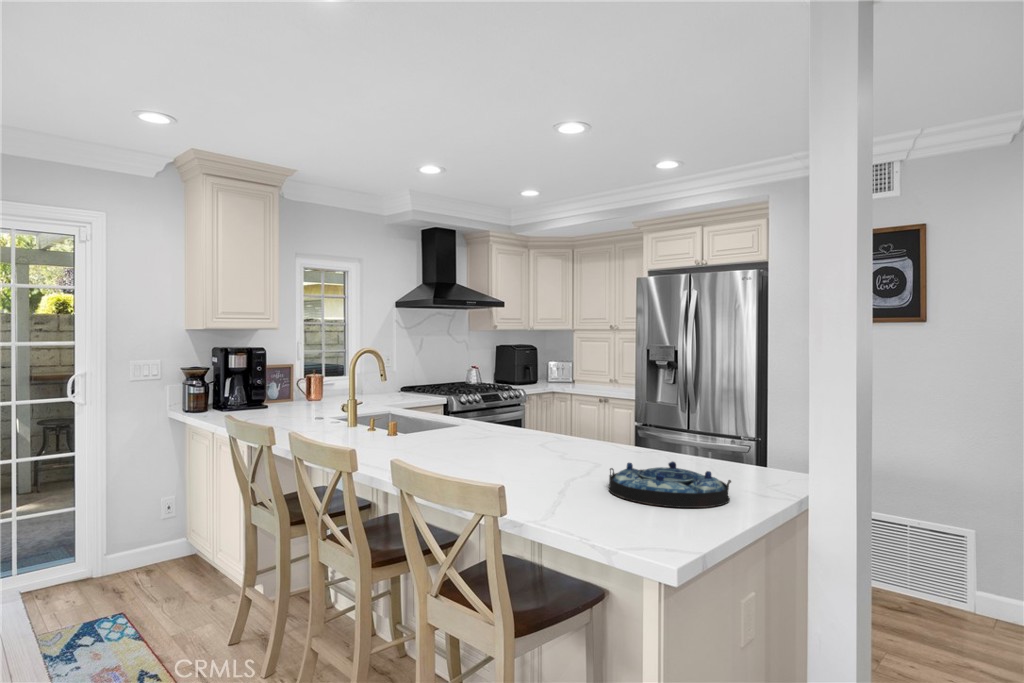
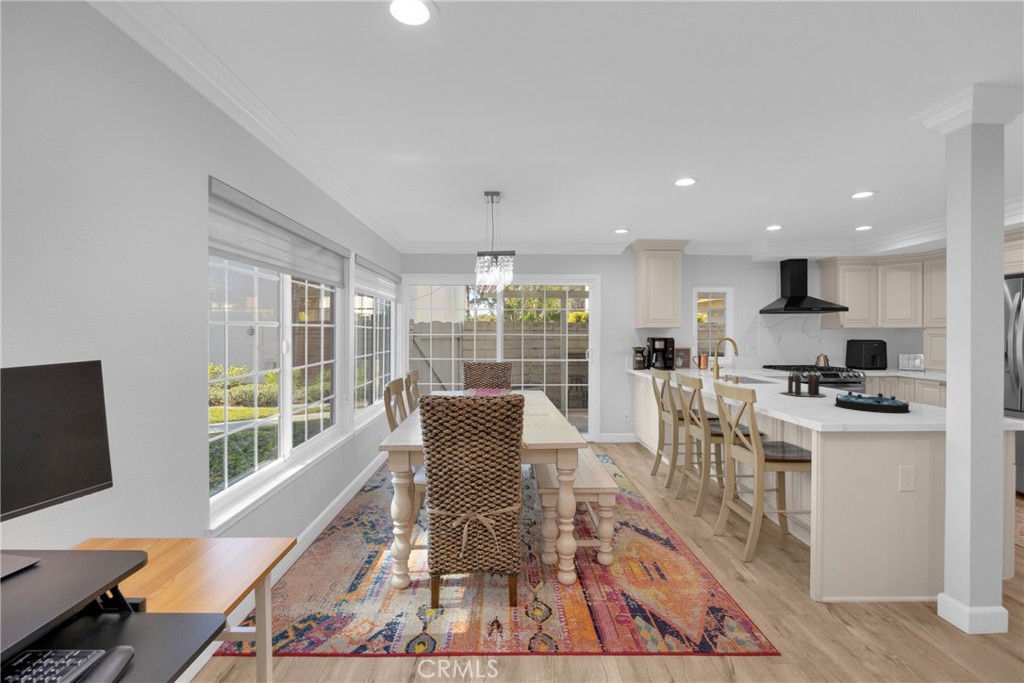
candle: none [486,418,582,469] -> present [781,372,825,397]

